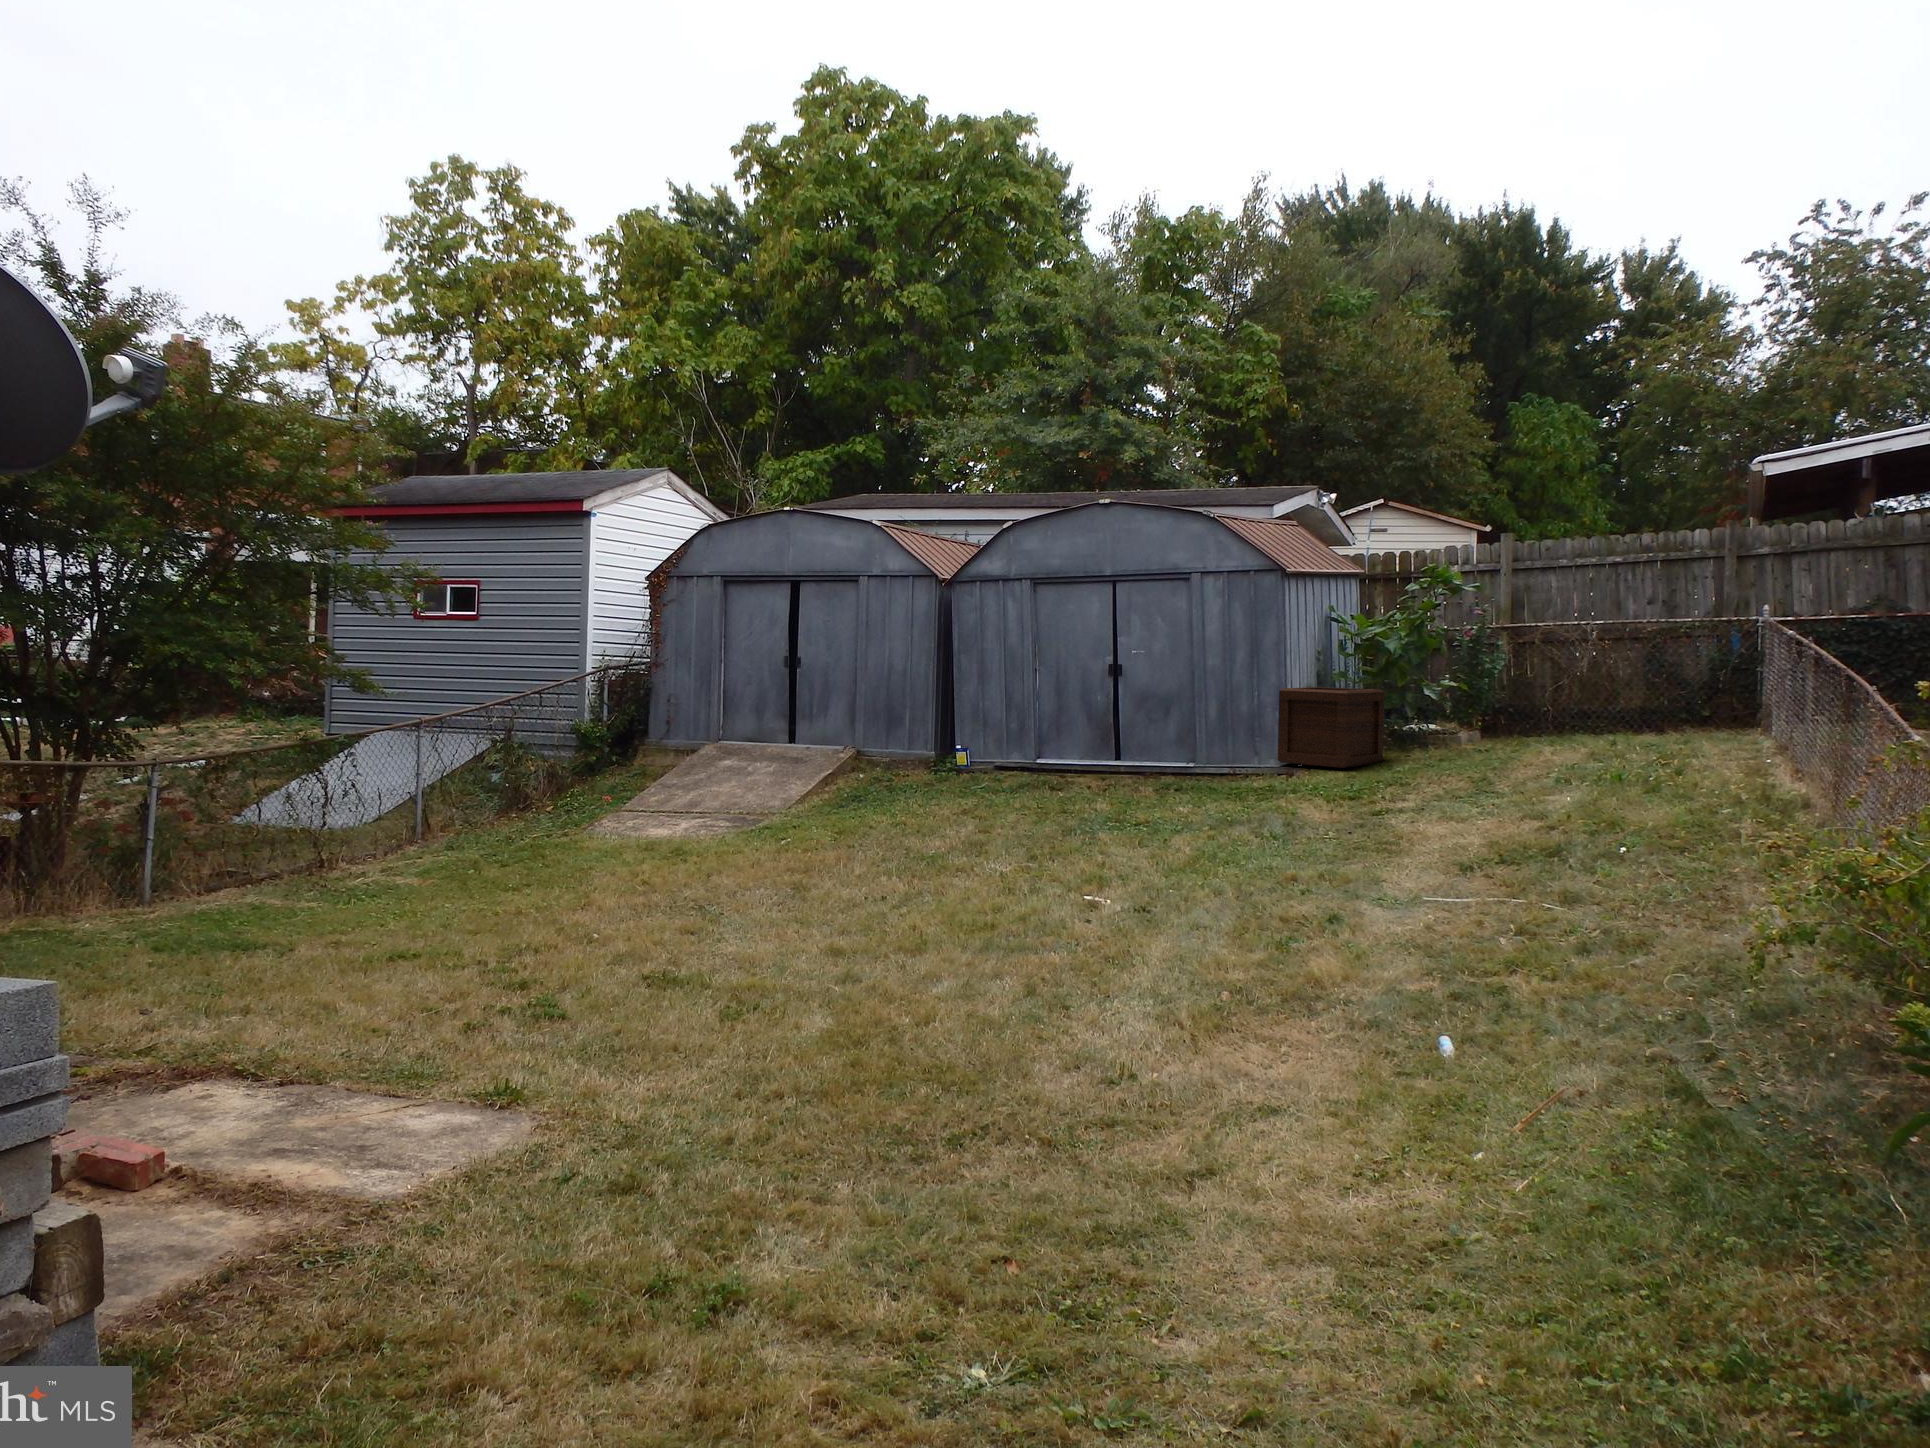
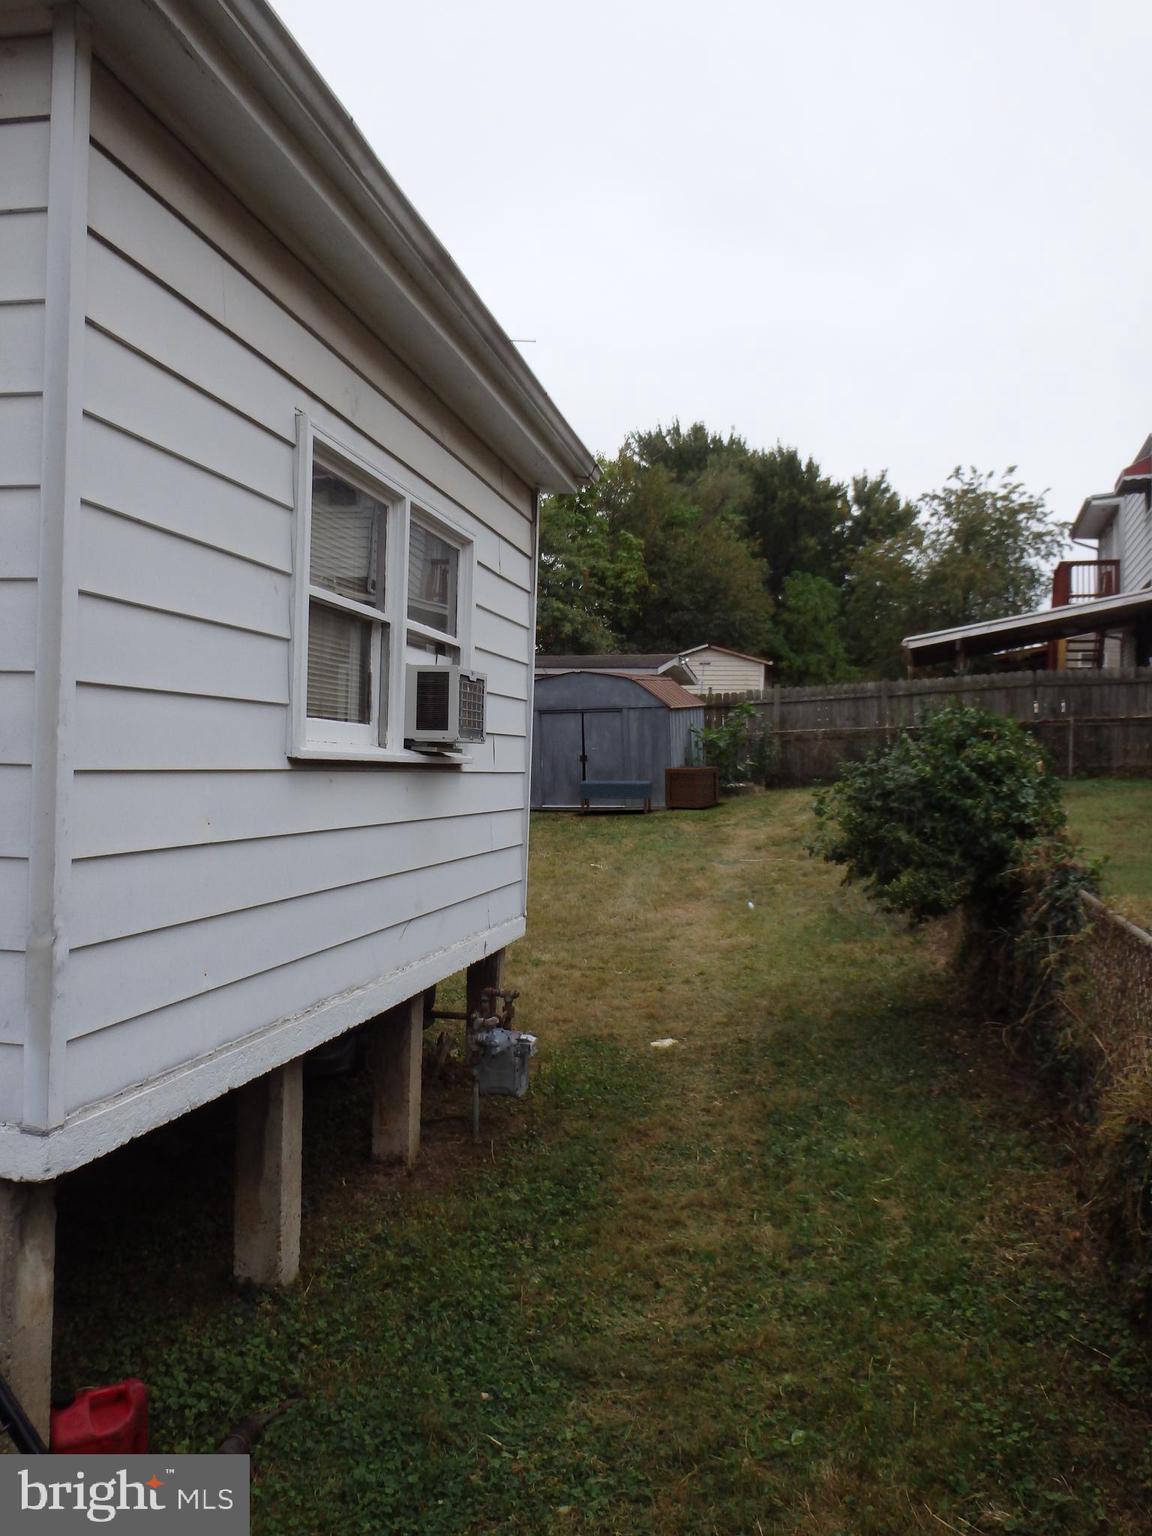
bench: none [1115,708,1254,775] -> present [580,780,653,814]

